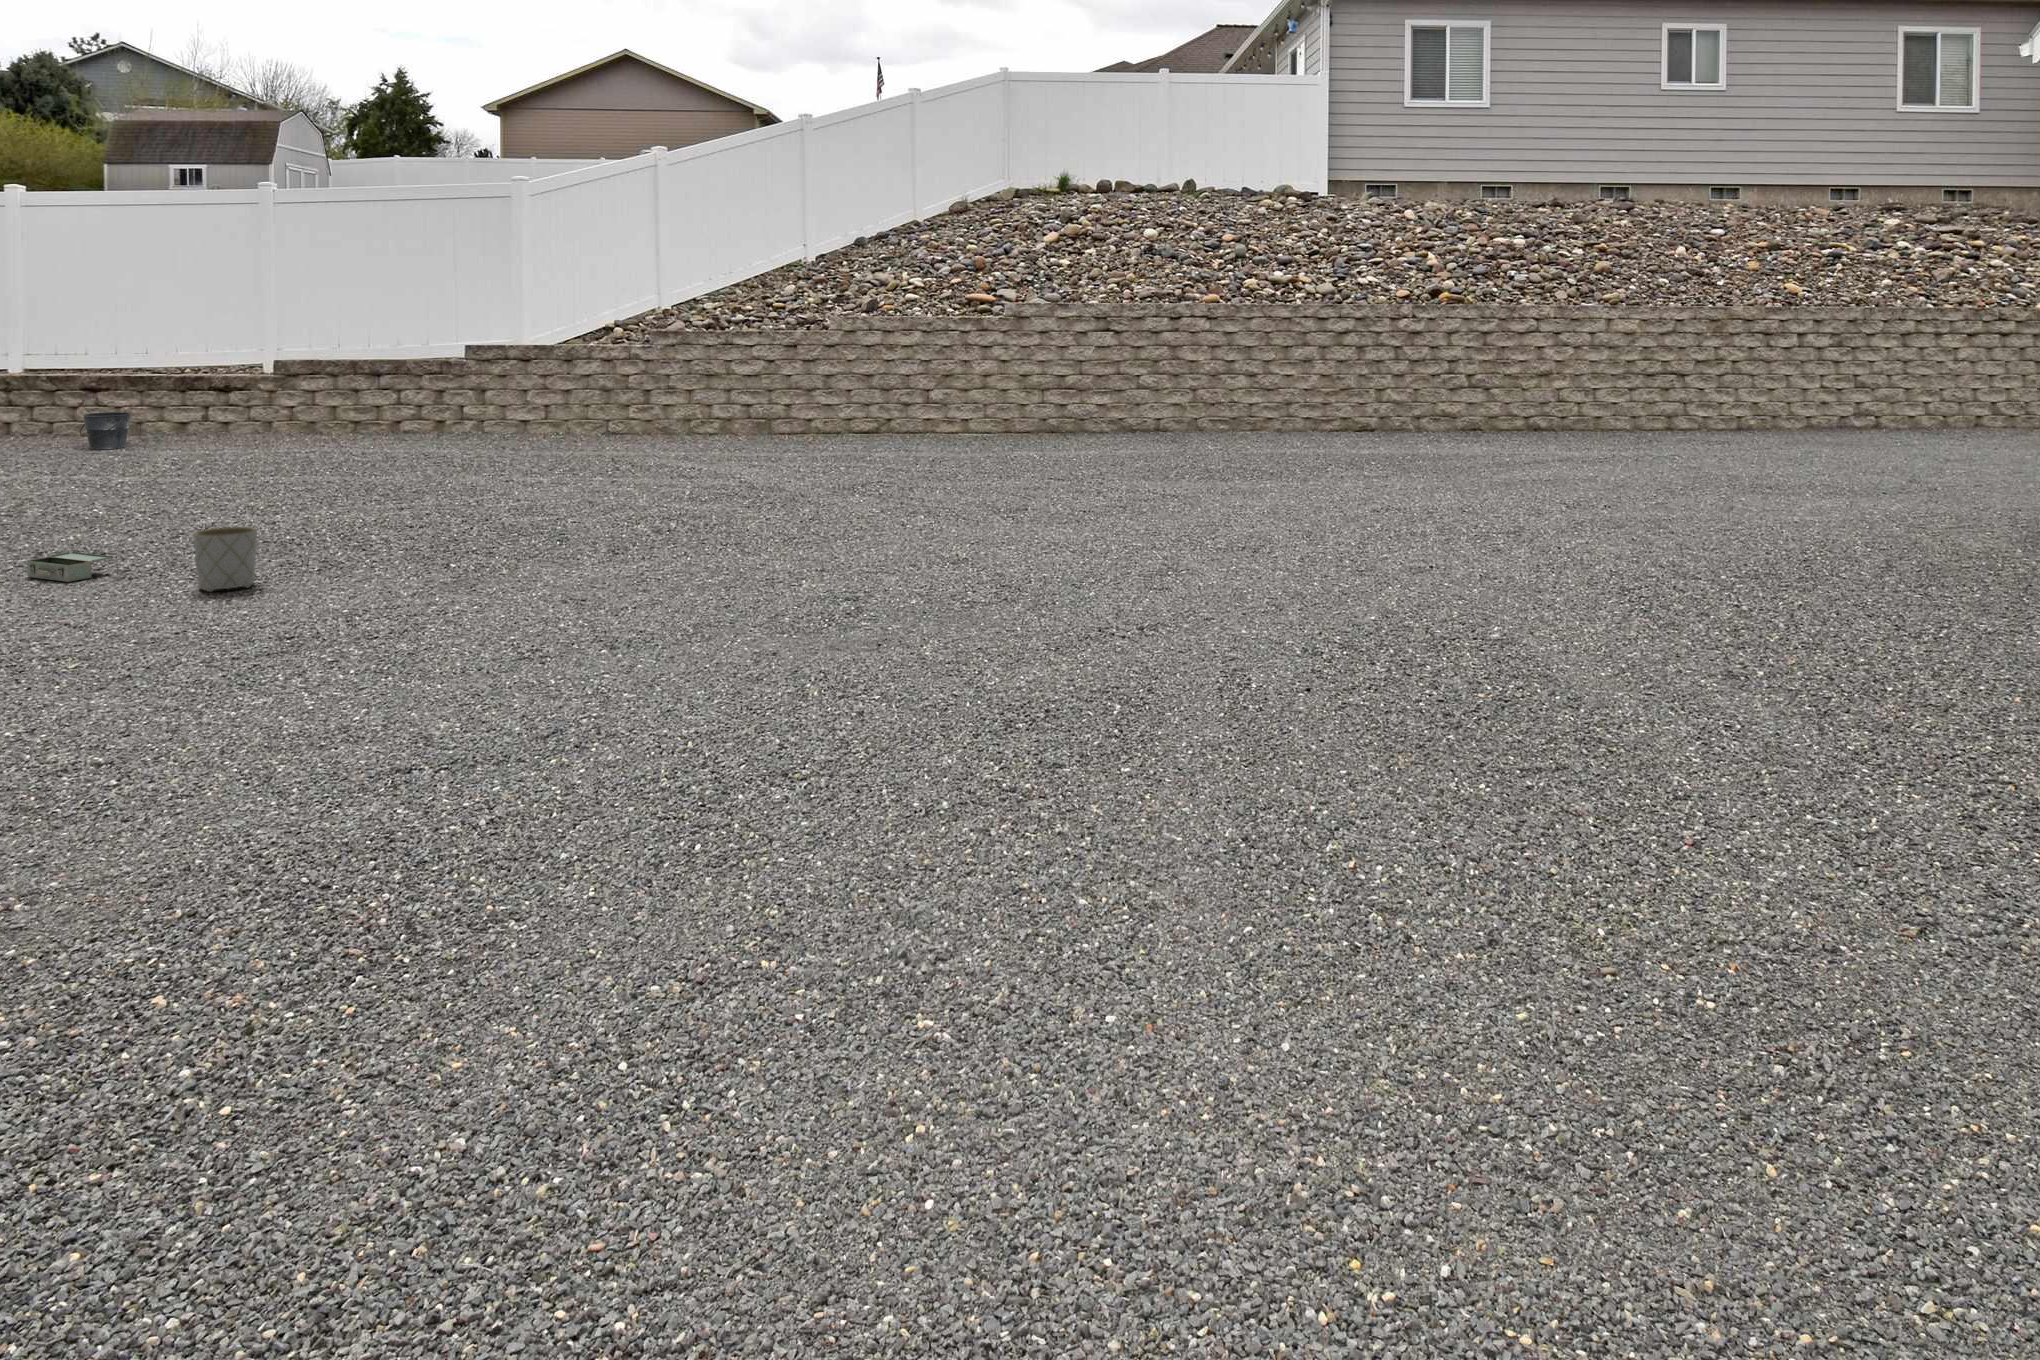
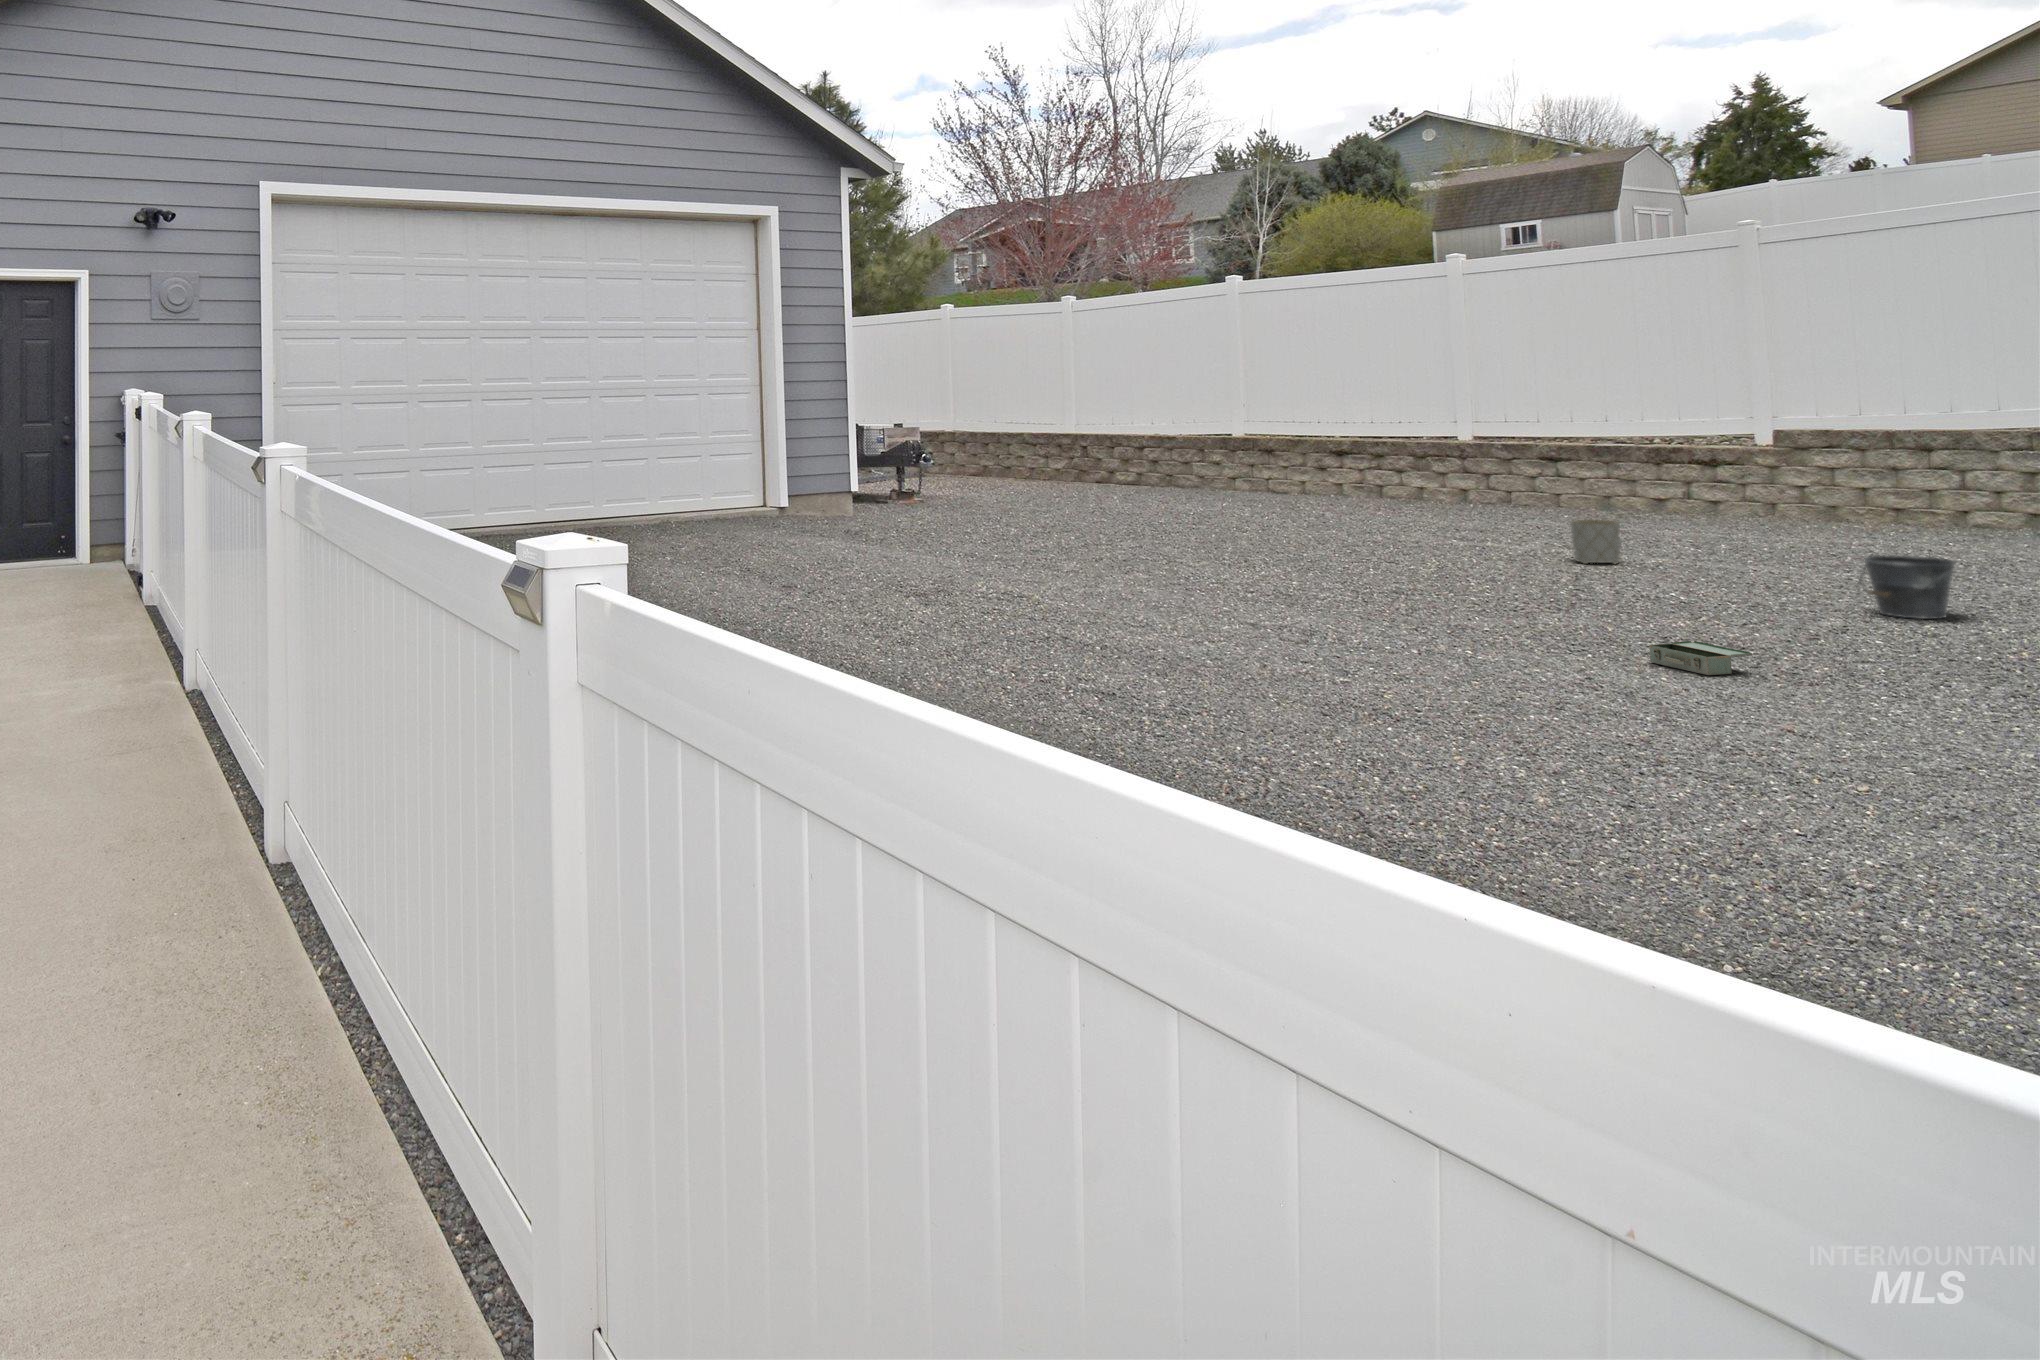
bucket: present [79,412,131,449] -> present [1860,556,1954,619]
planter: present [194,527,257,592] -> present [1570,520,1620,564]

